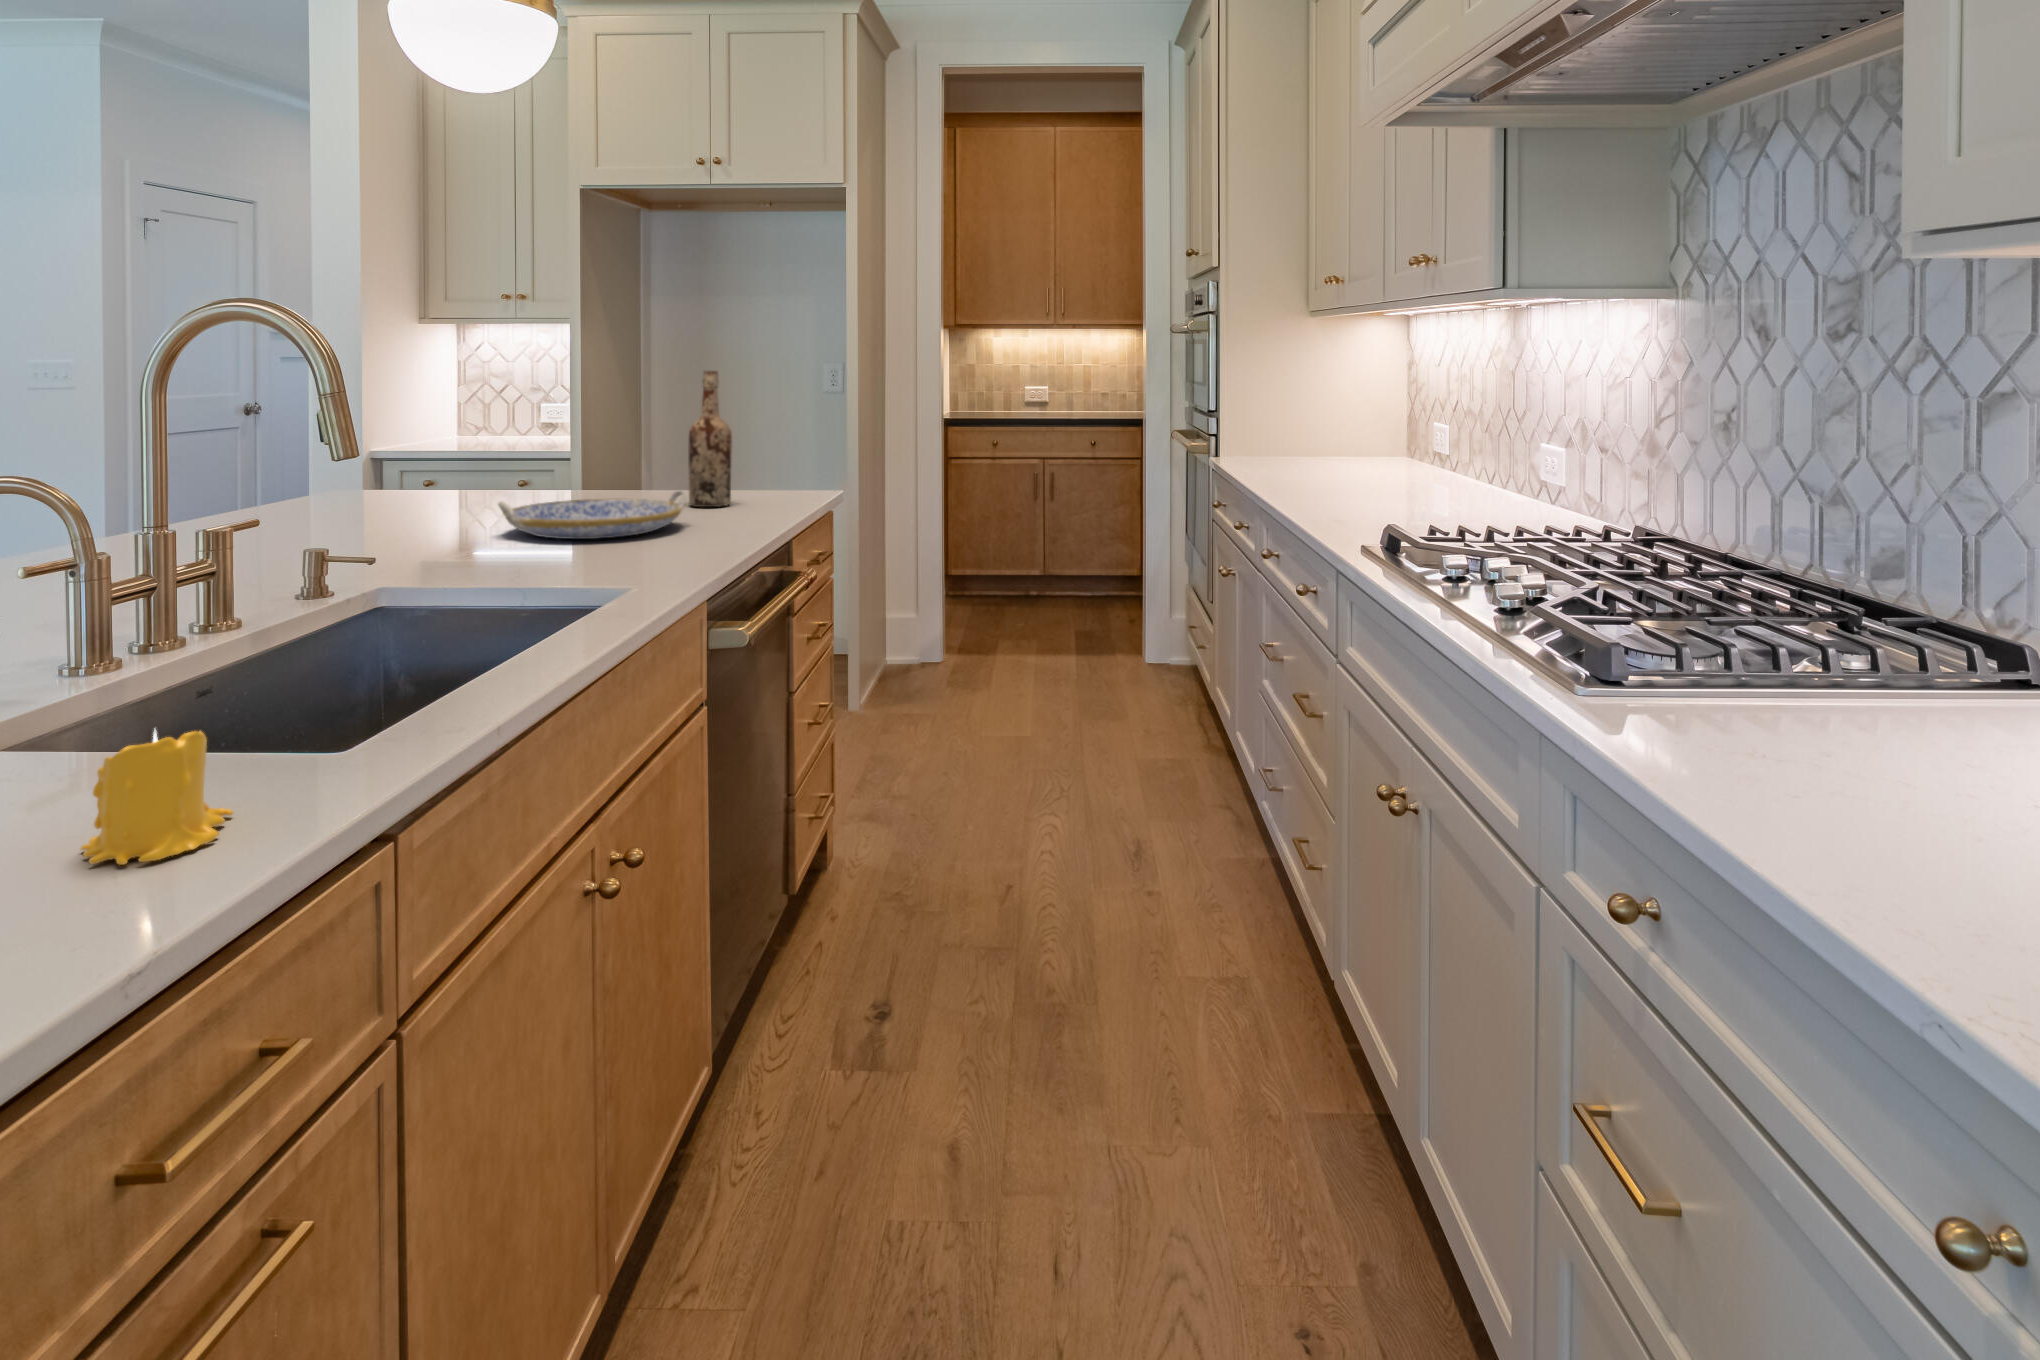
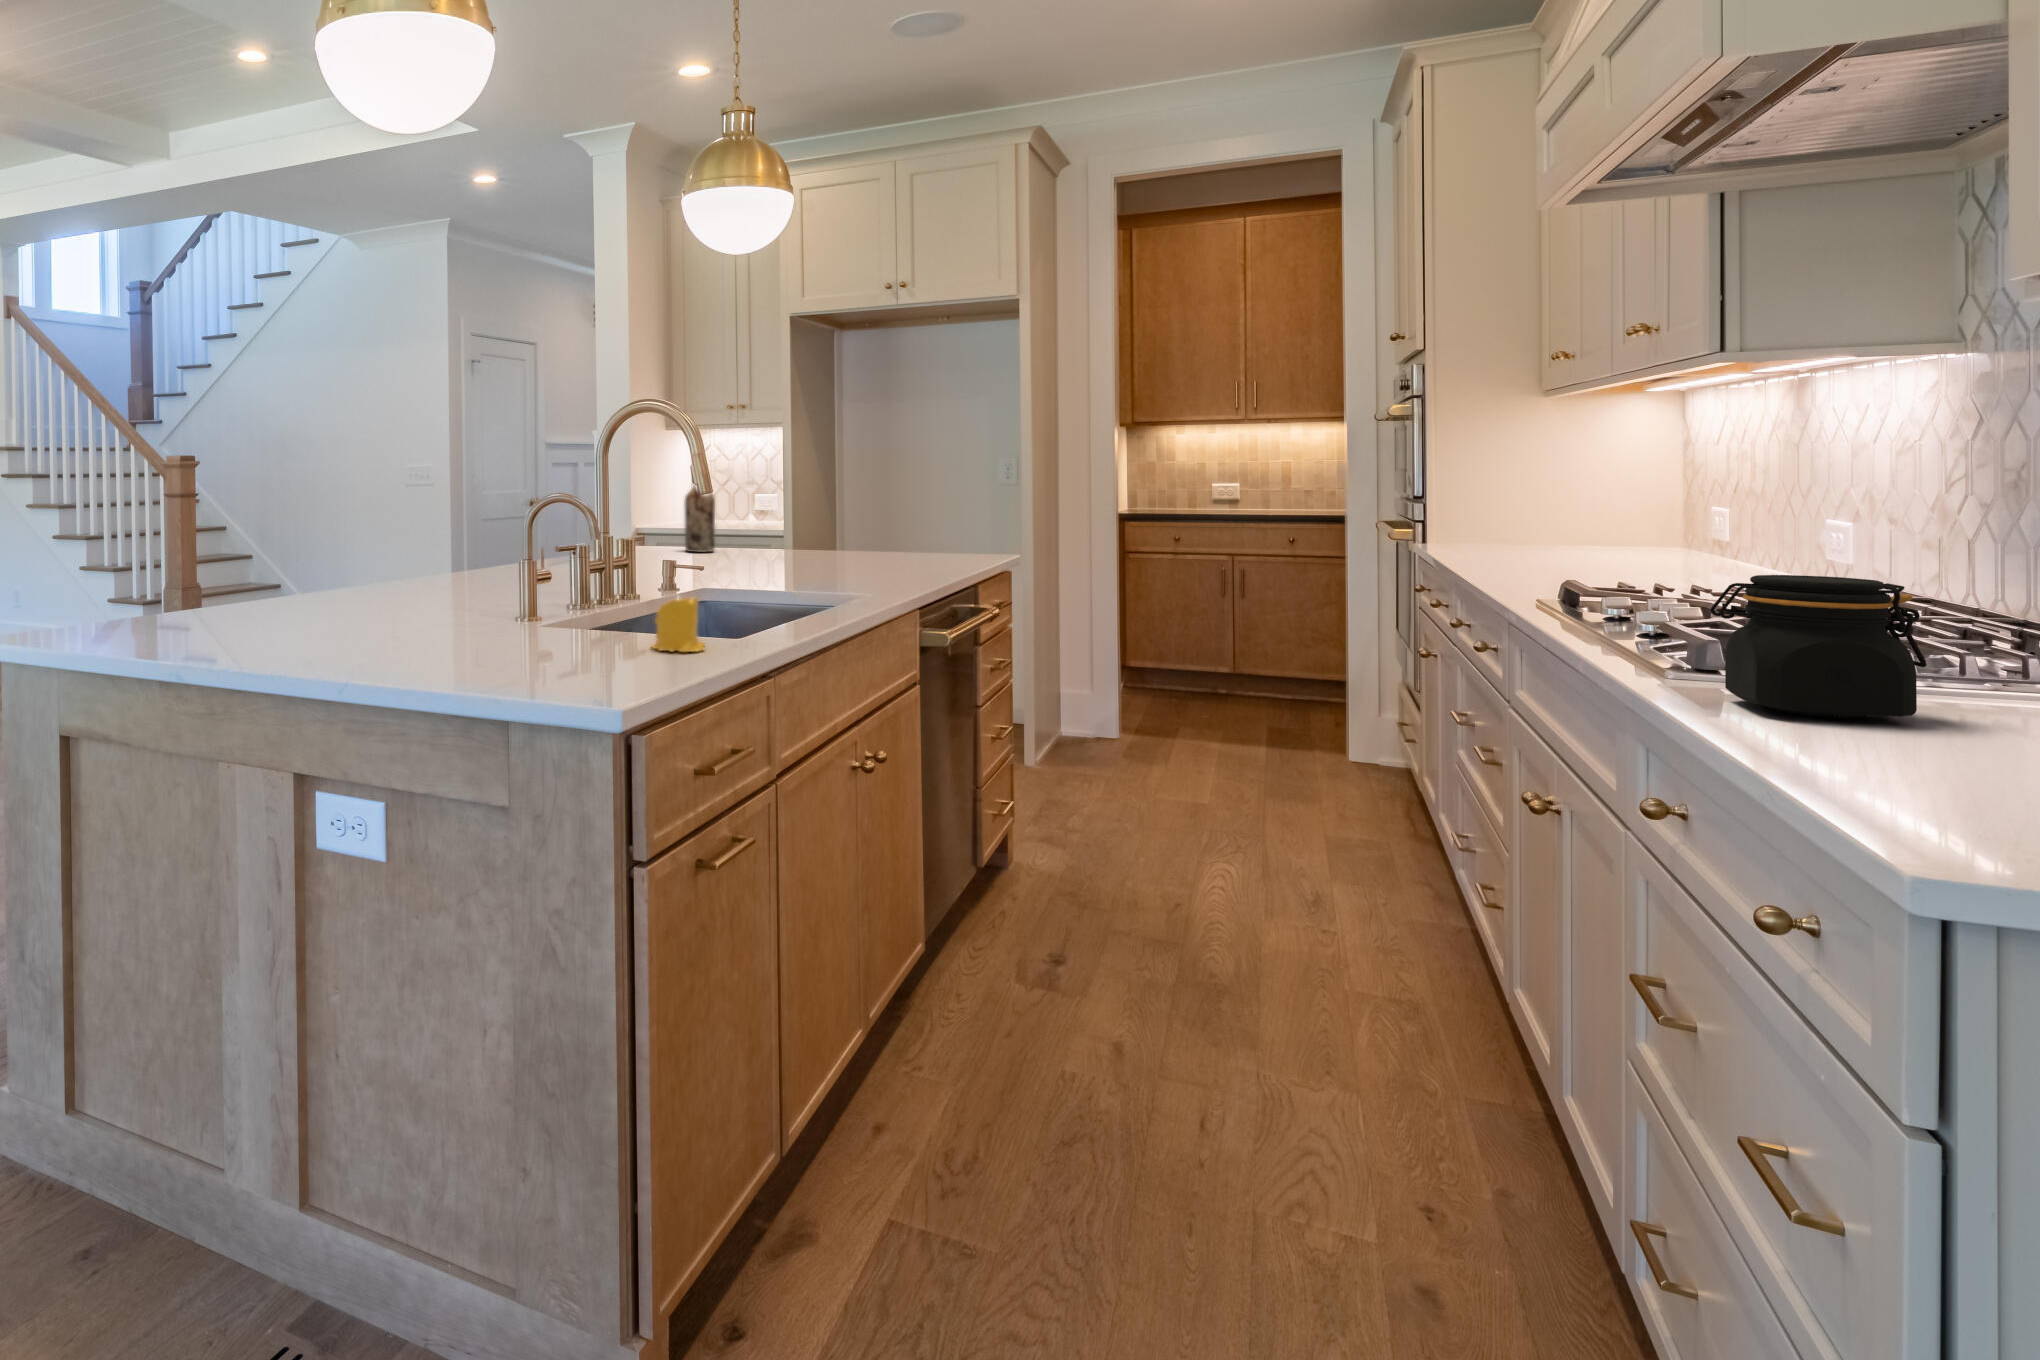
wine bottle: present [689,371,732,507] -> present [684,486,715,552]
serving tray: present [498,490,687,539] -> none [762,541,894,570]
jar: none [1663,580,1869,770] -> present [1710,575,1927,718]

